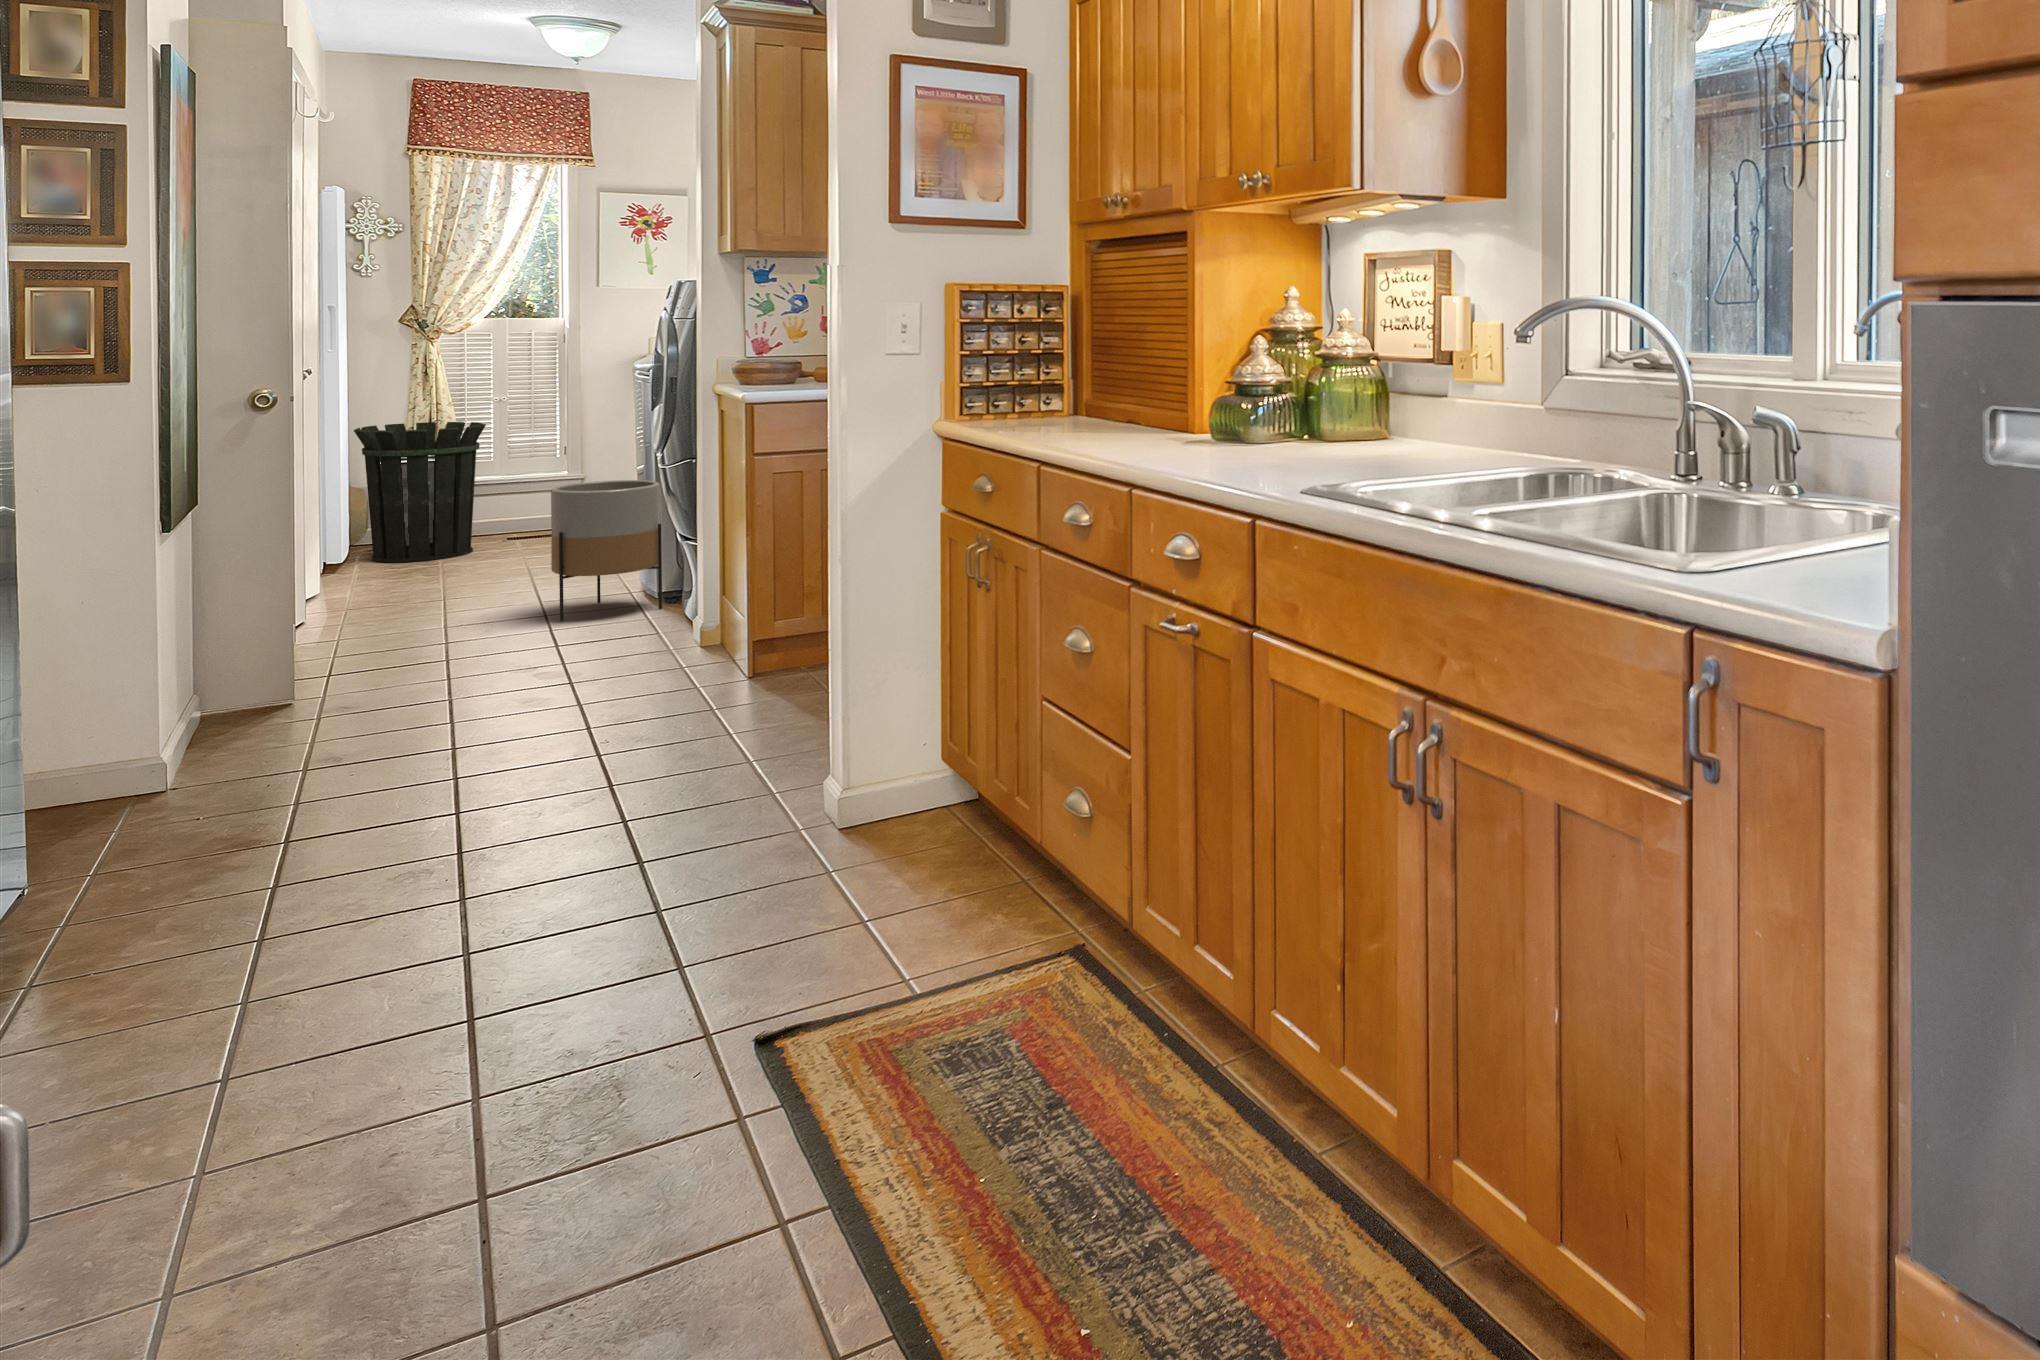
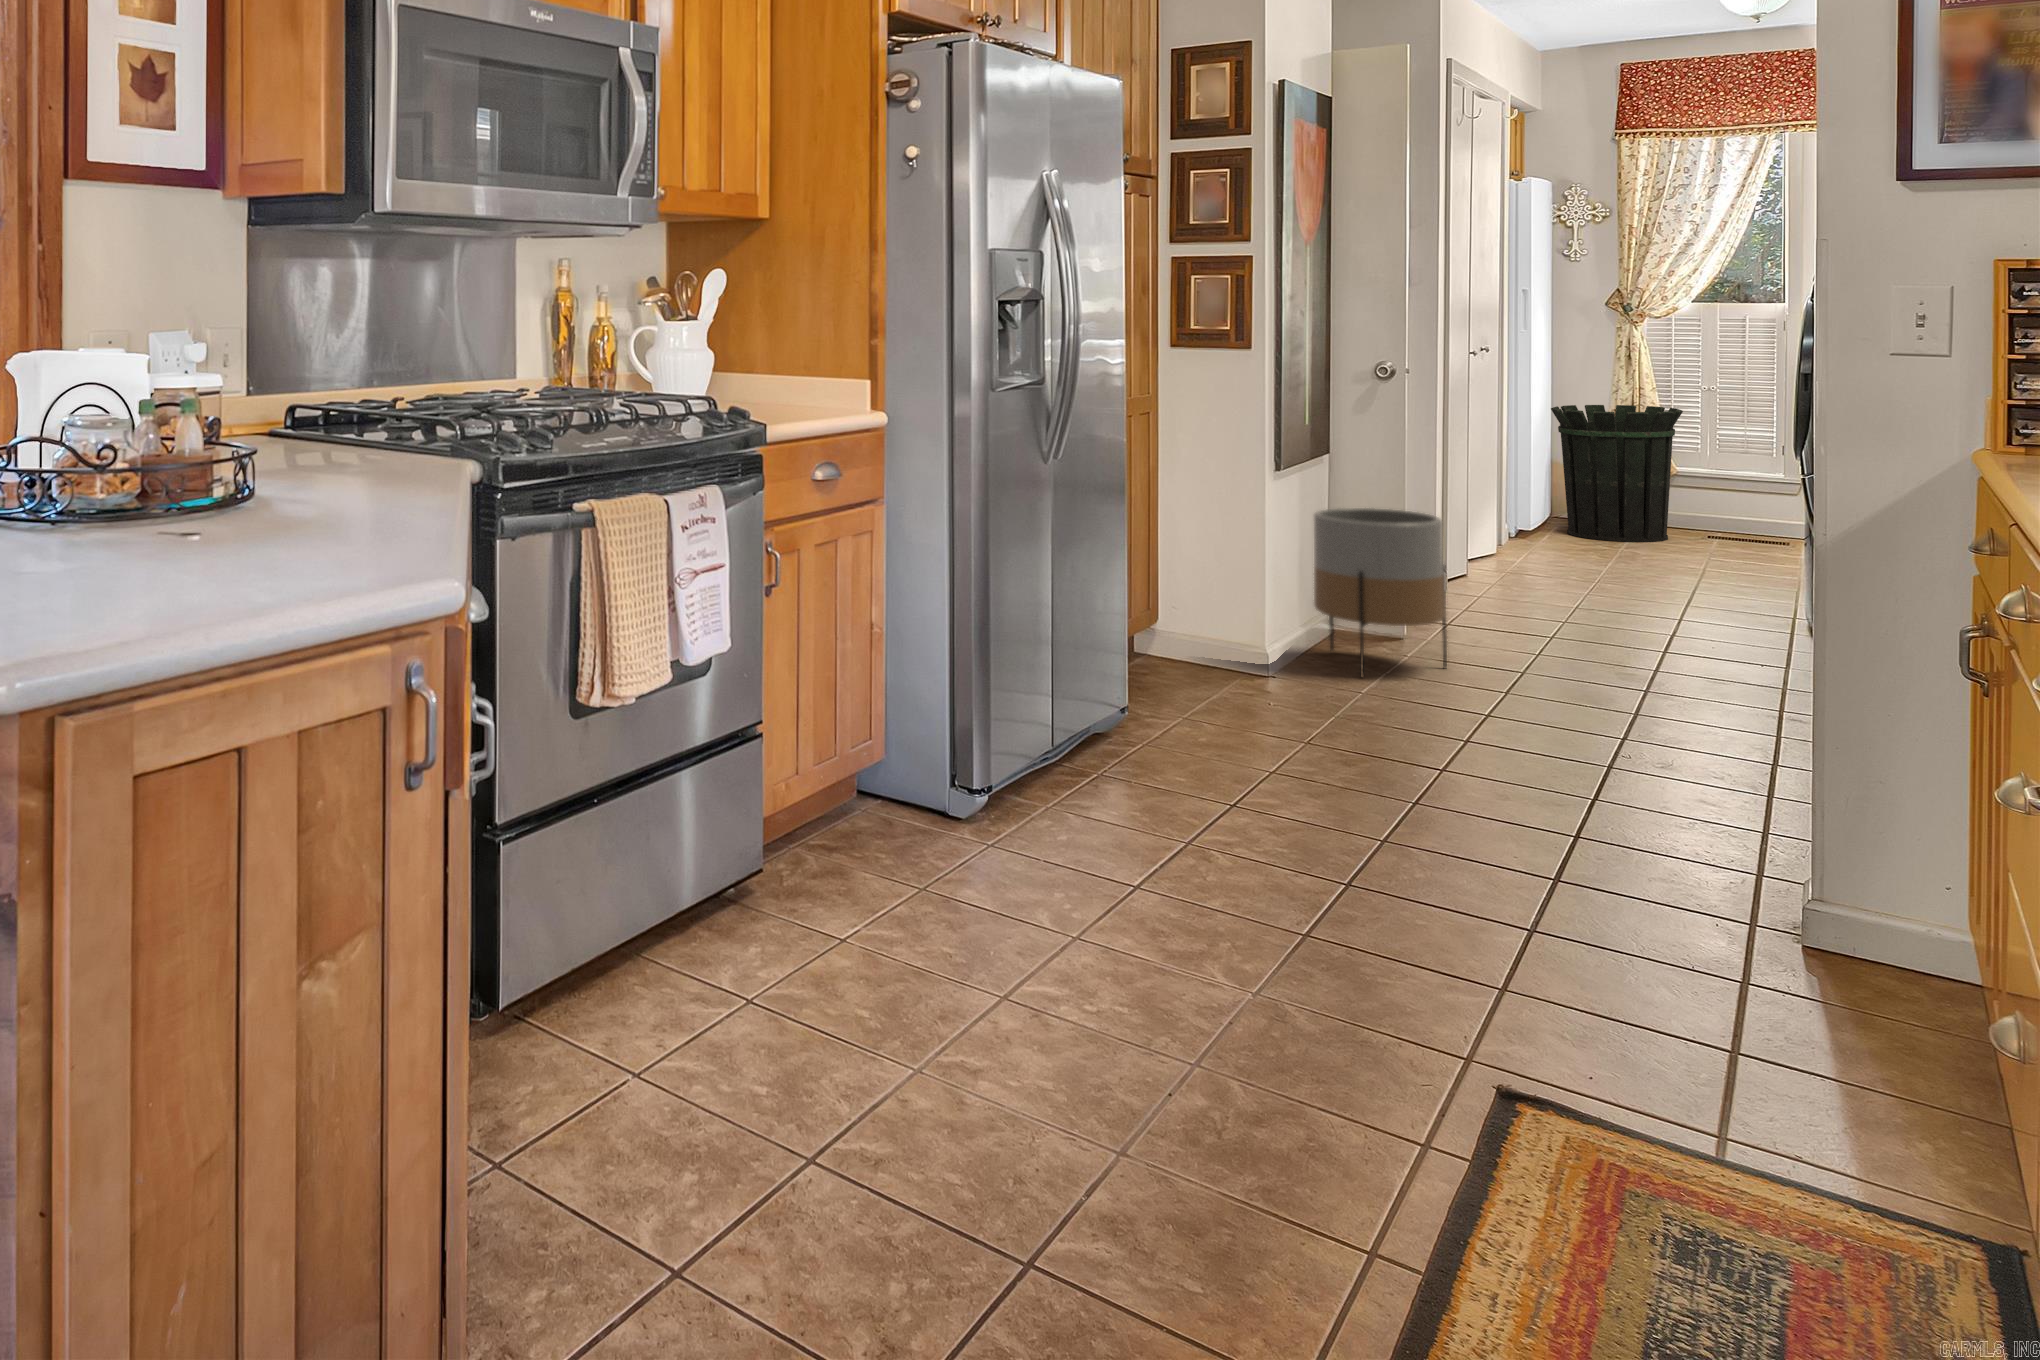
planter: present [551,480,662,621] -> present [1314,508,1447,677]

